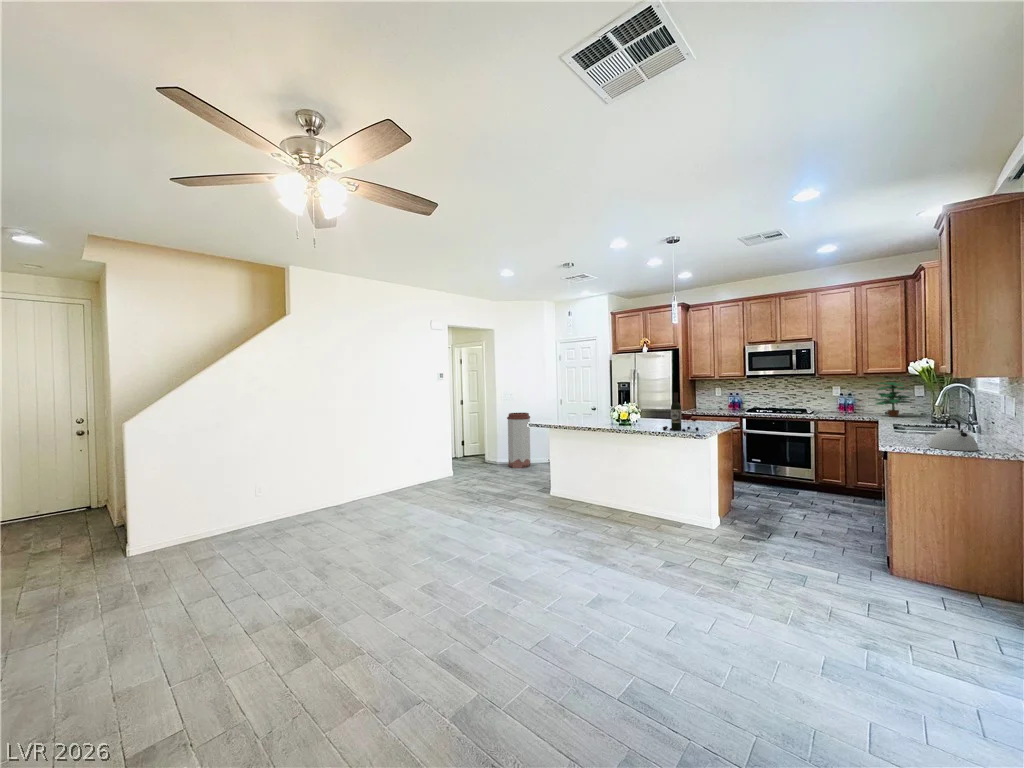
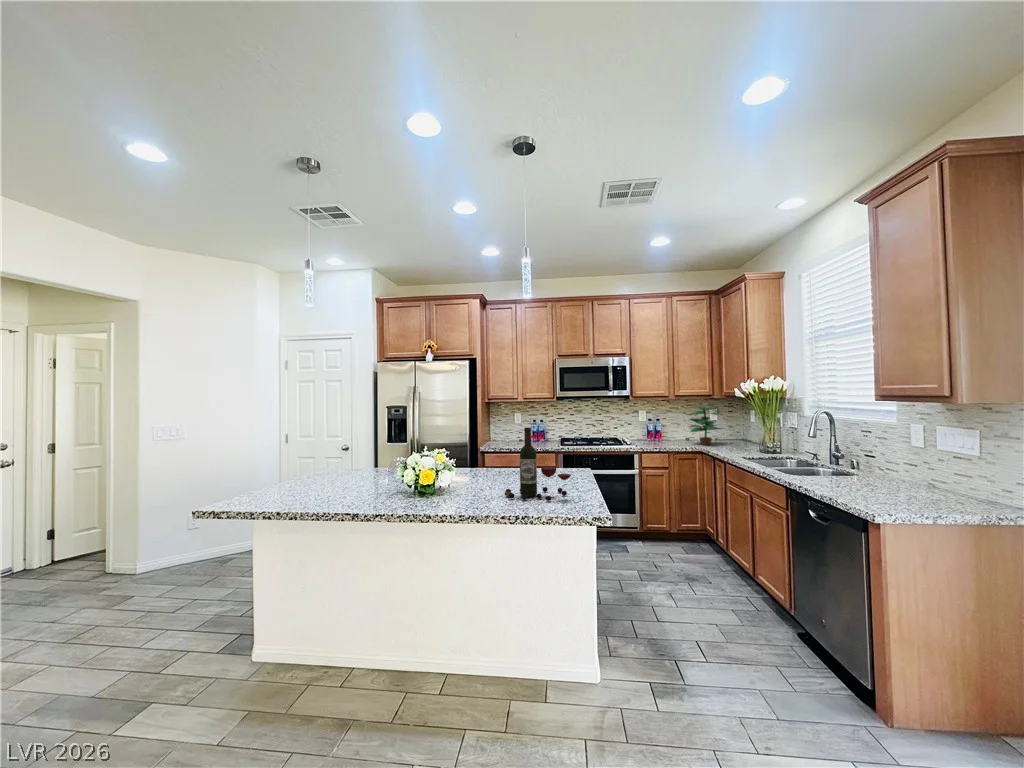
trash can: present [507,413,530,468] -> none [165,462,221,577]
kettle: present [930,418,979,451] -> none [883,462,946,509]

